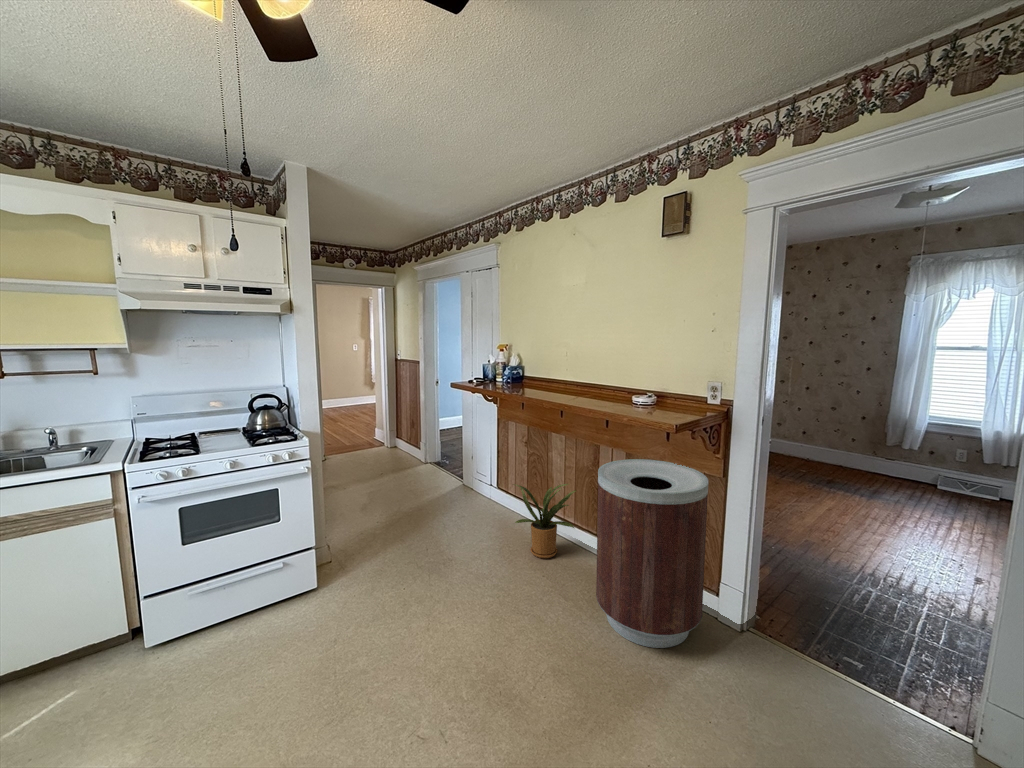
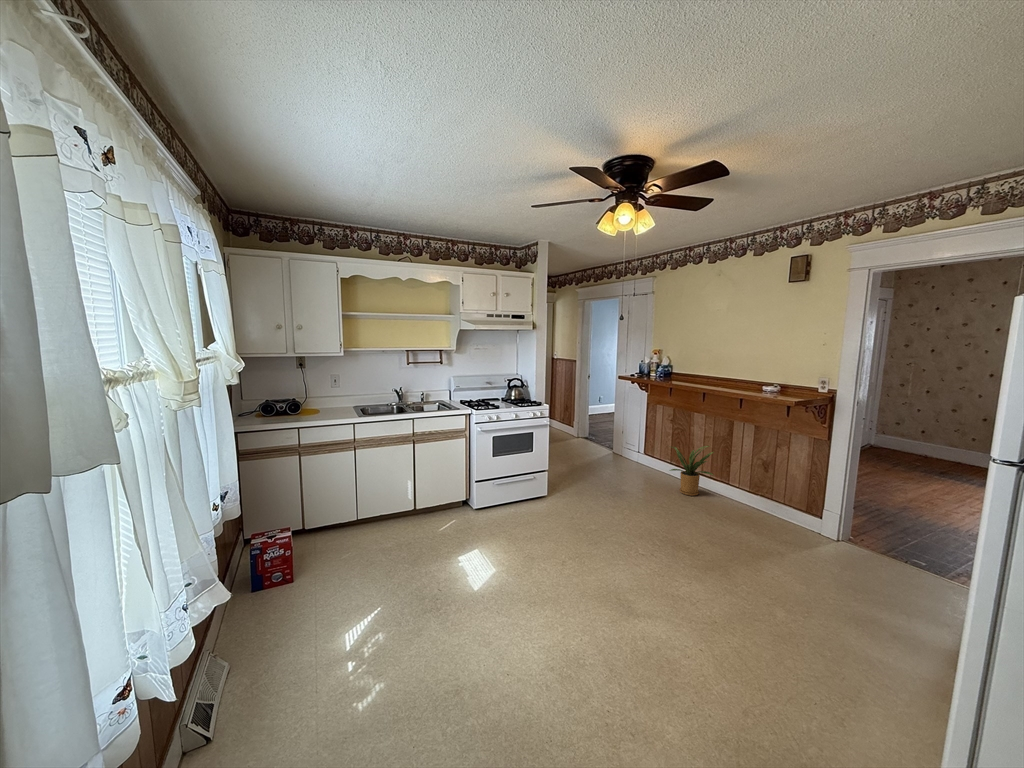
trash can: present [596,459,708,648] -> none [734,428,817,541]

